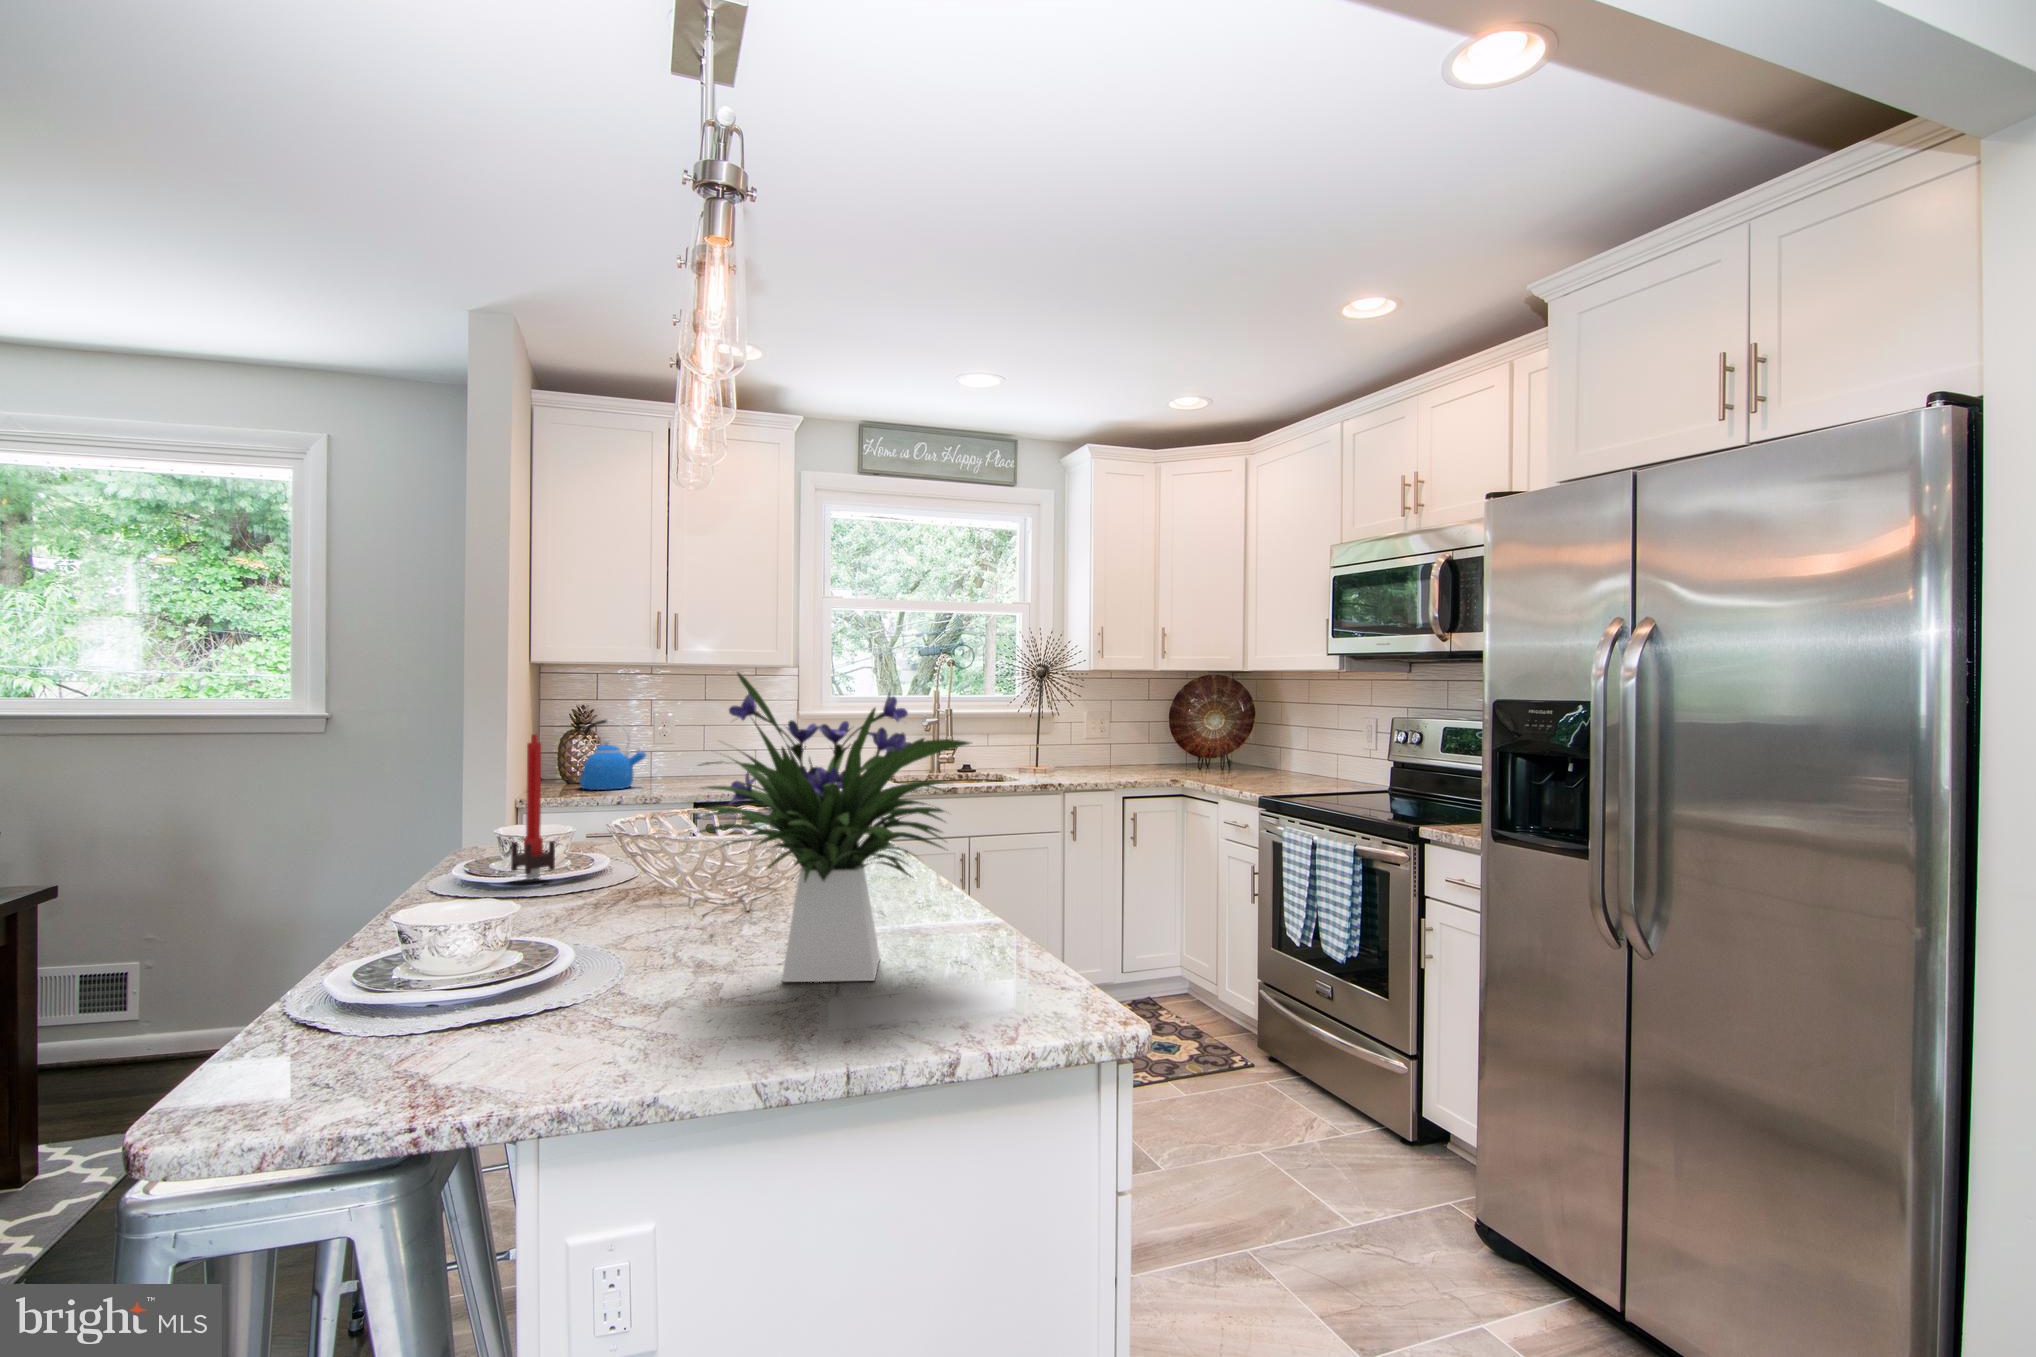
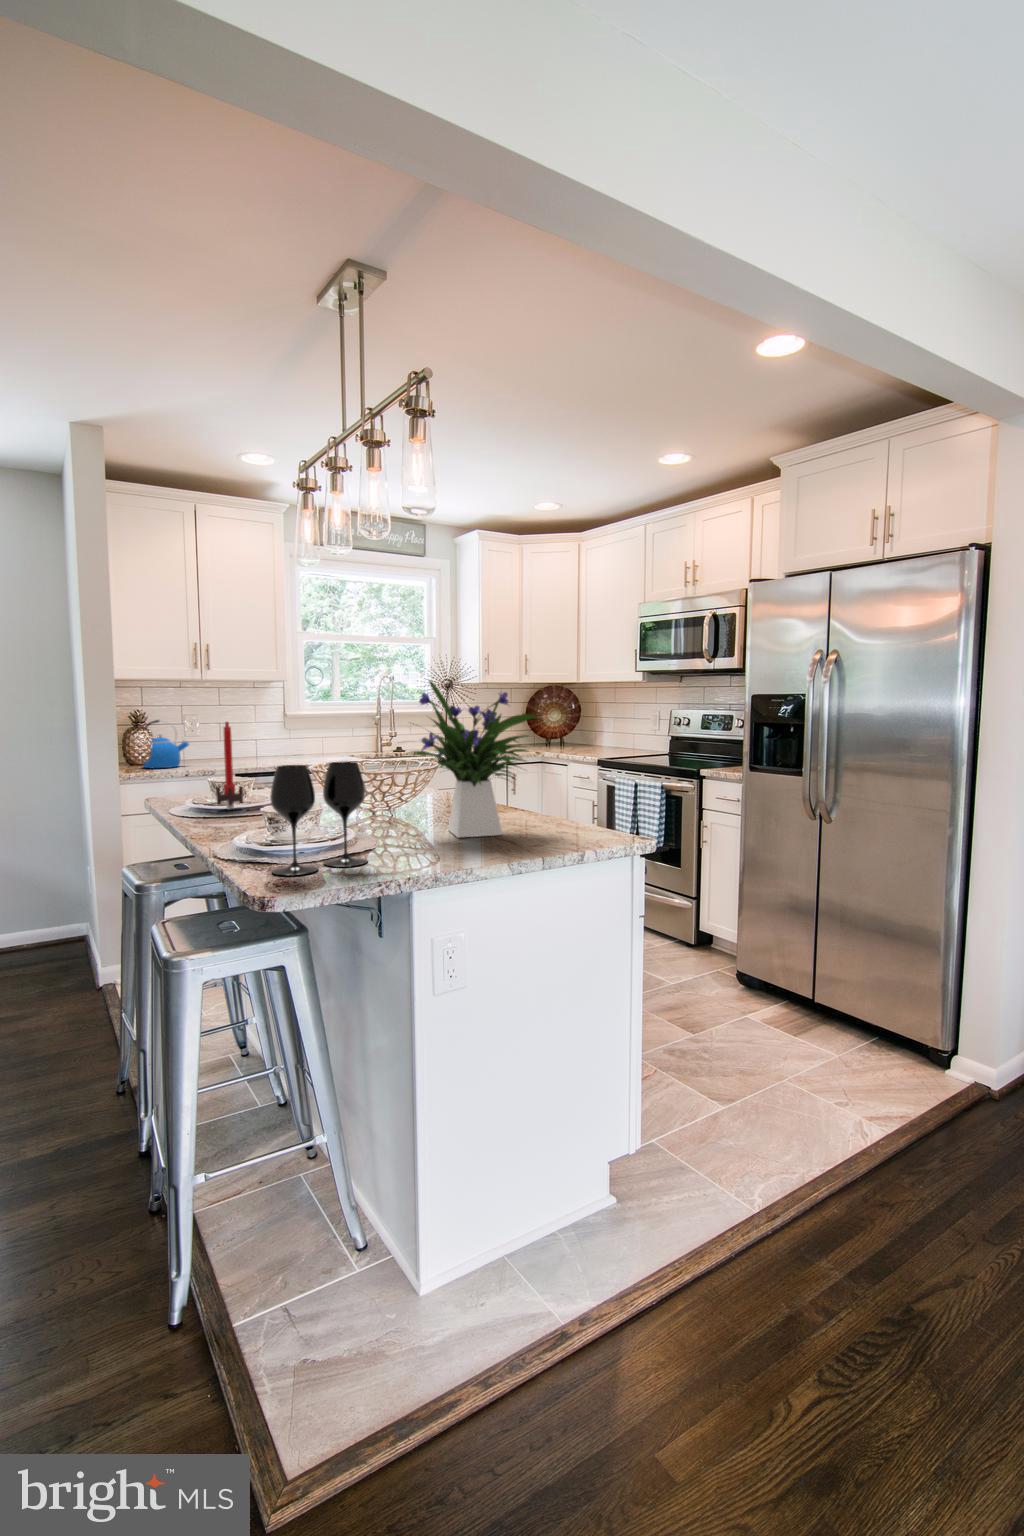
wine glass: none [284,834,522,1079] -> present [270,761,368,876]

